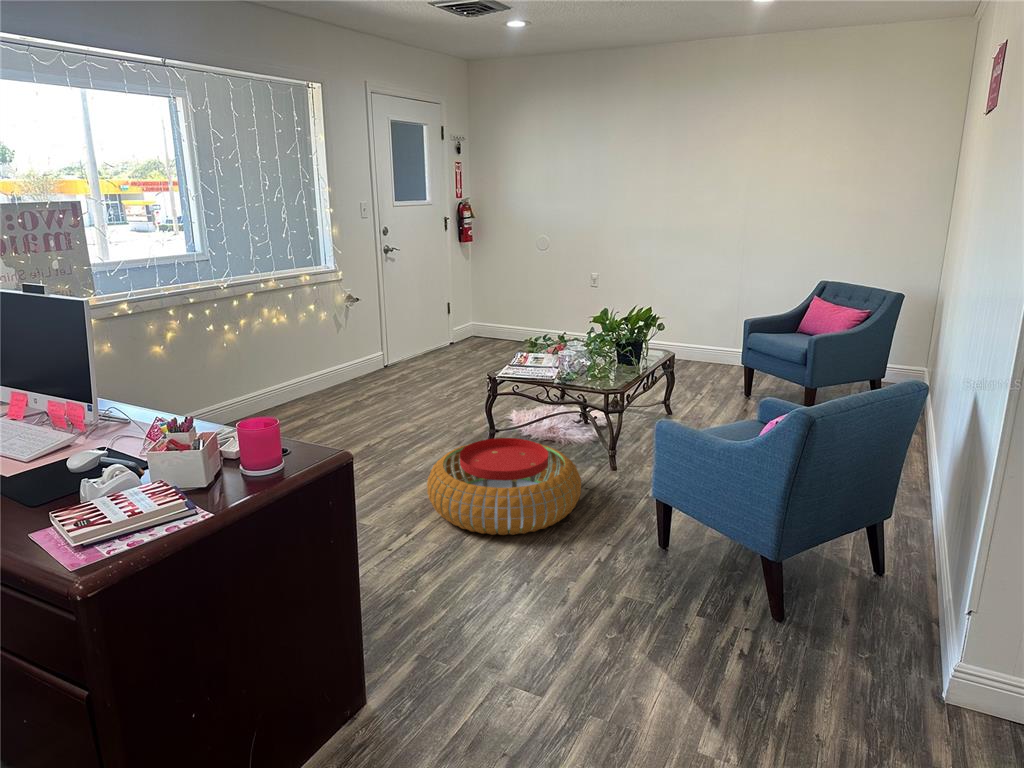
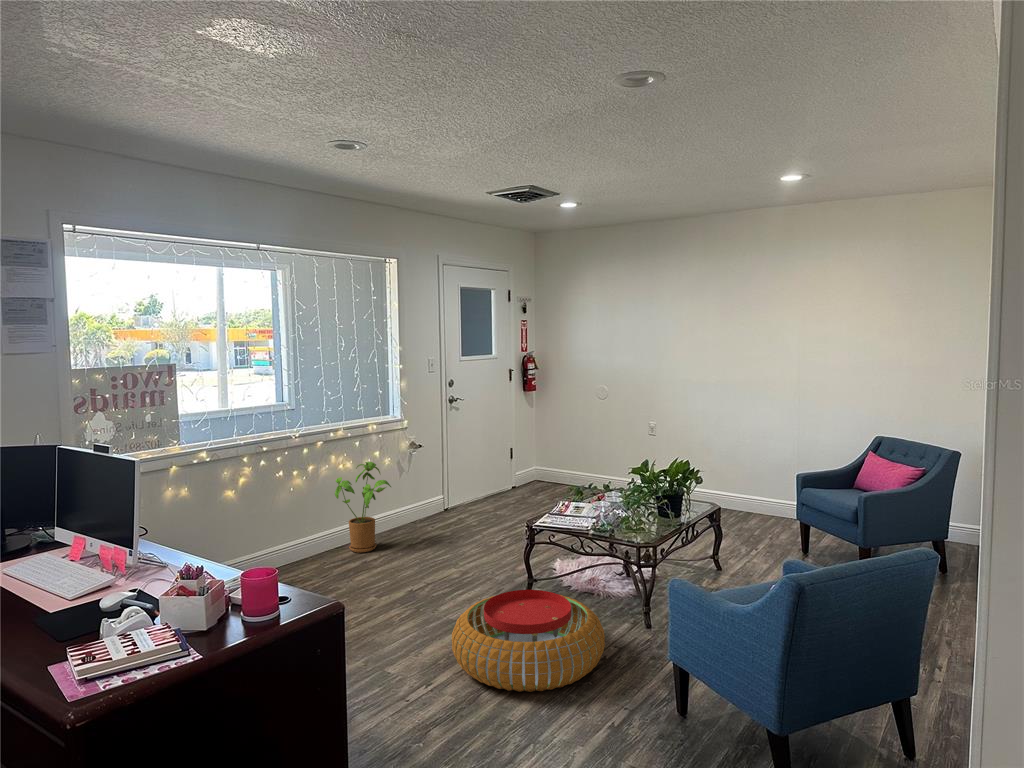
house plant: none [272,315,334,410] -> present [335,462,391,553]

